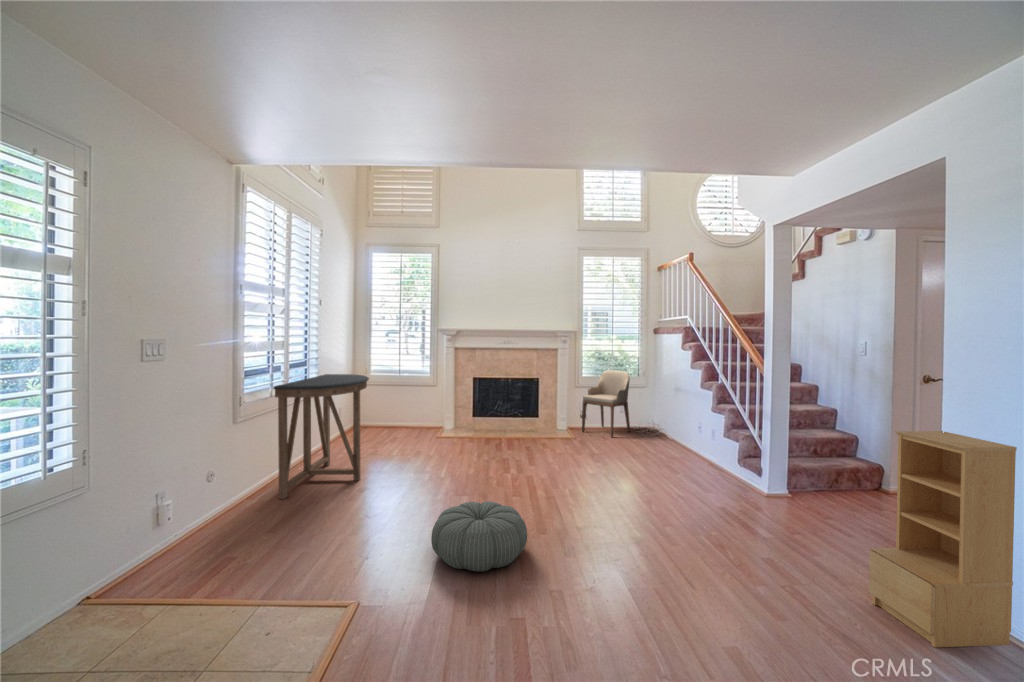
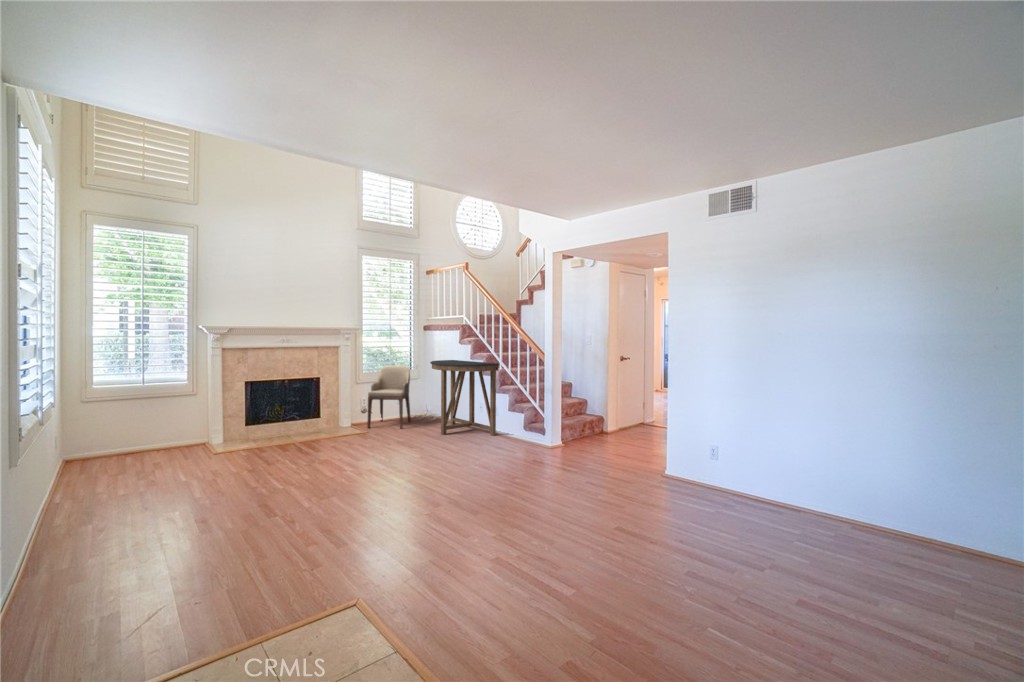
console table: present [274,374,369,499] -> present [430,360,499,435]
bookshelf: present [869,431,1017,647] -> none [659,382,717,500]
pouf: present [431,501,527,572] -> none [360,492,459,560]

